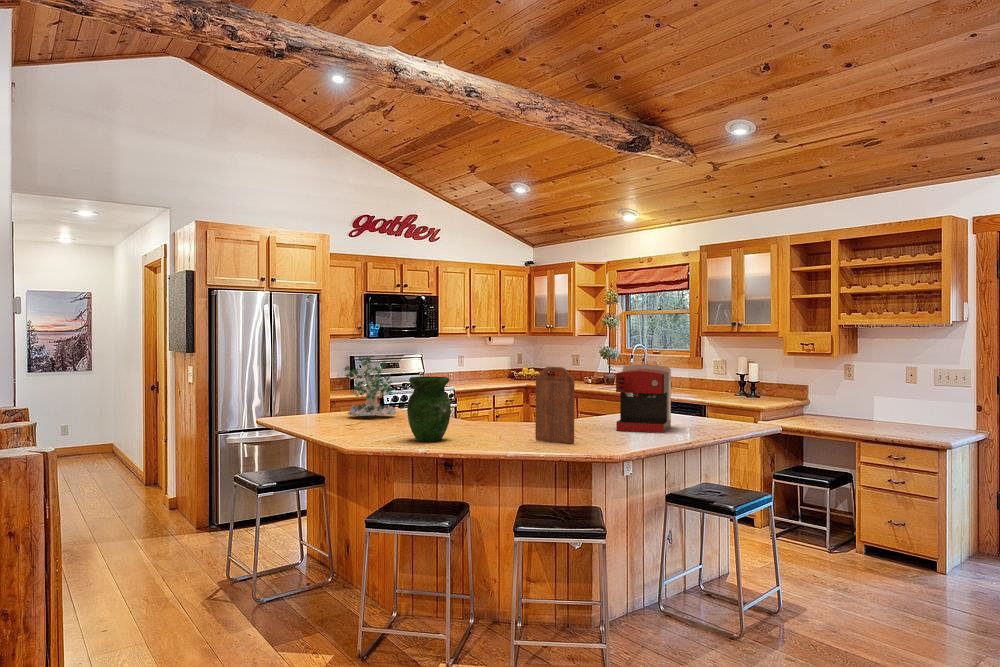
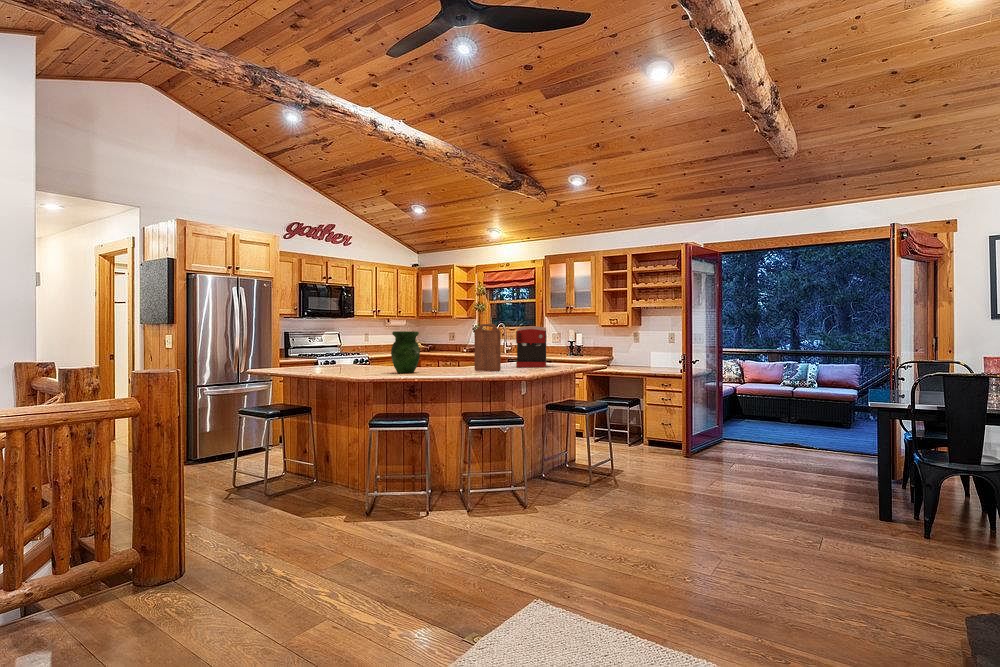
plant: present [344,356,396,416] -> none [316,323,355,368]

